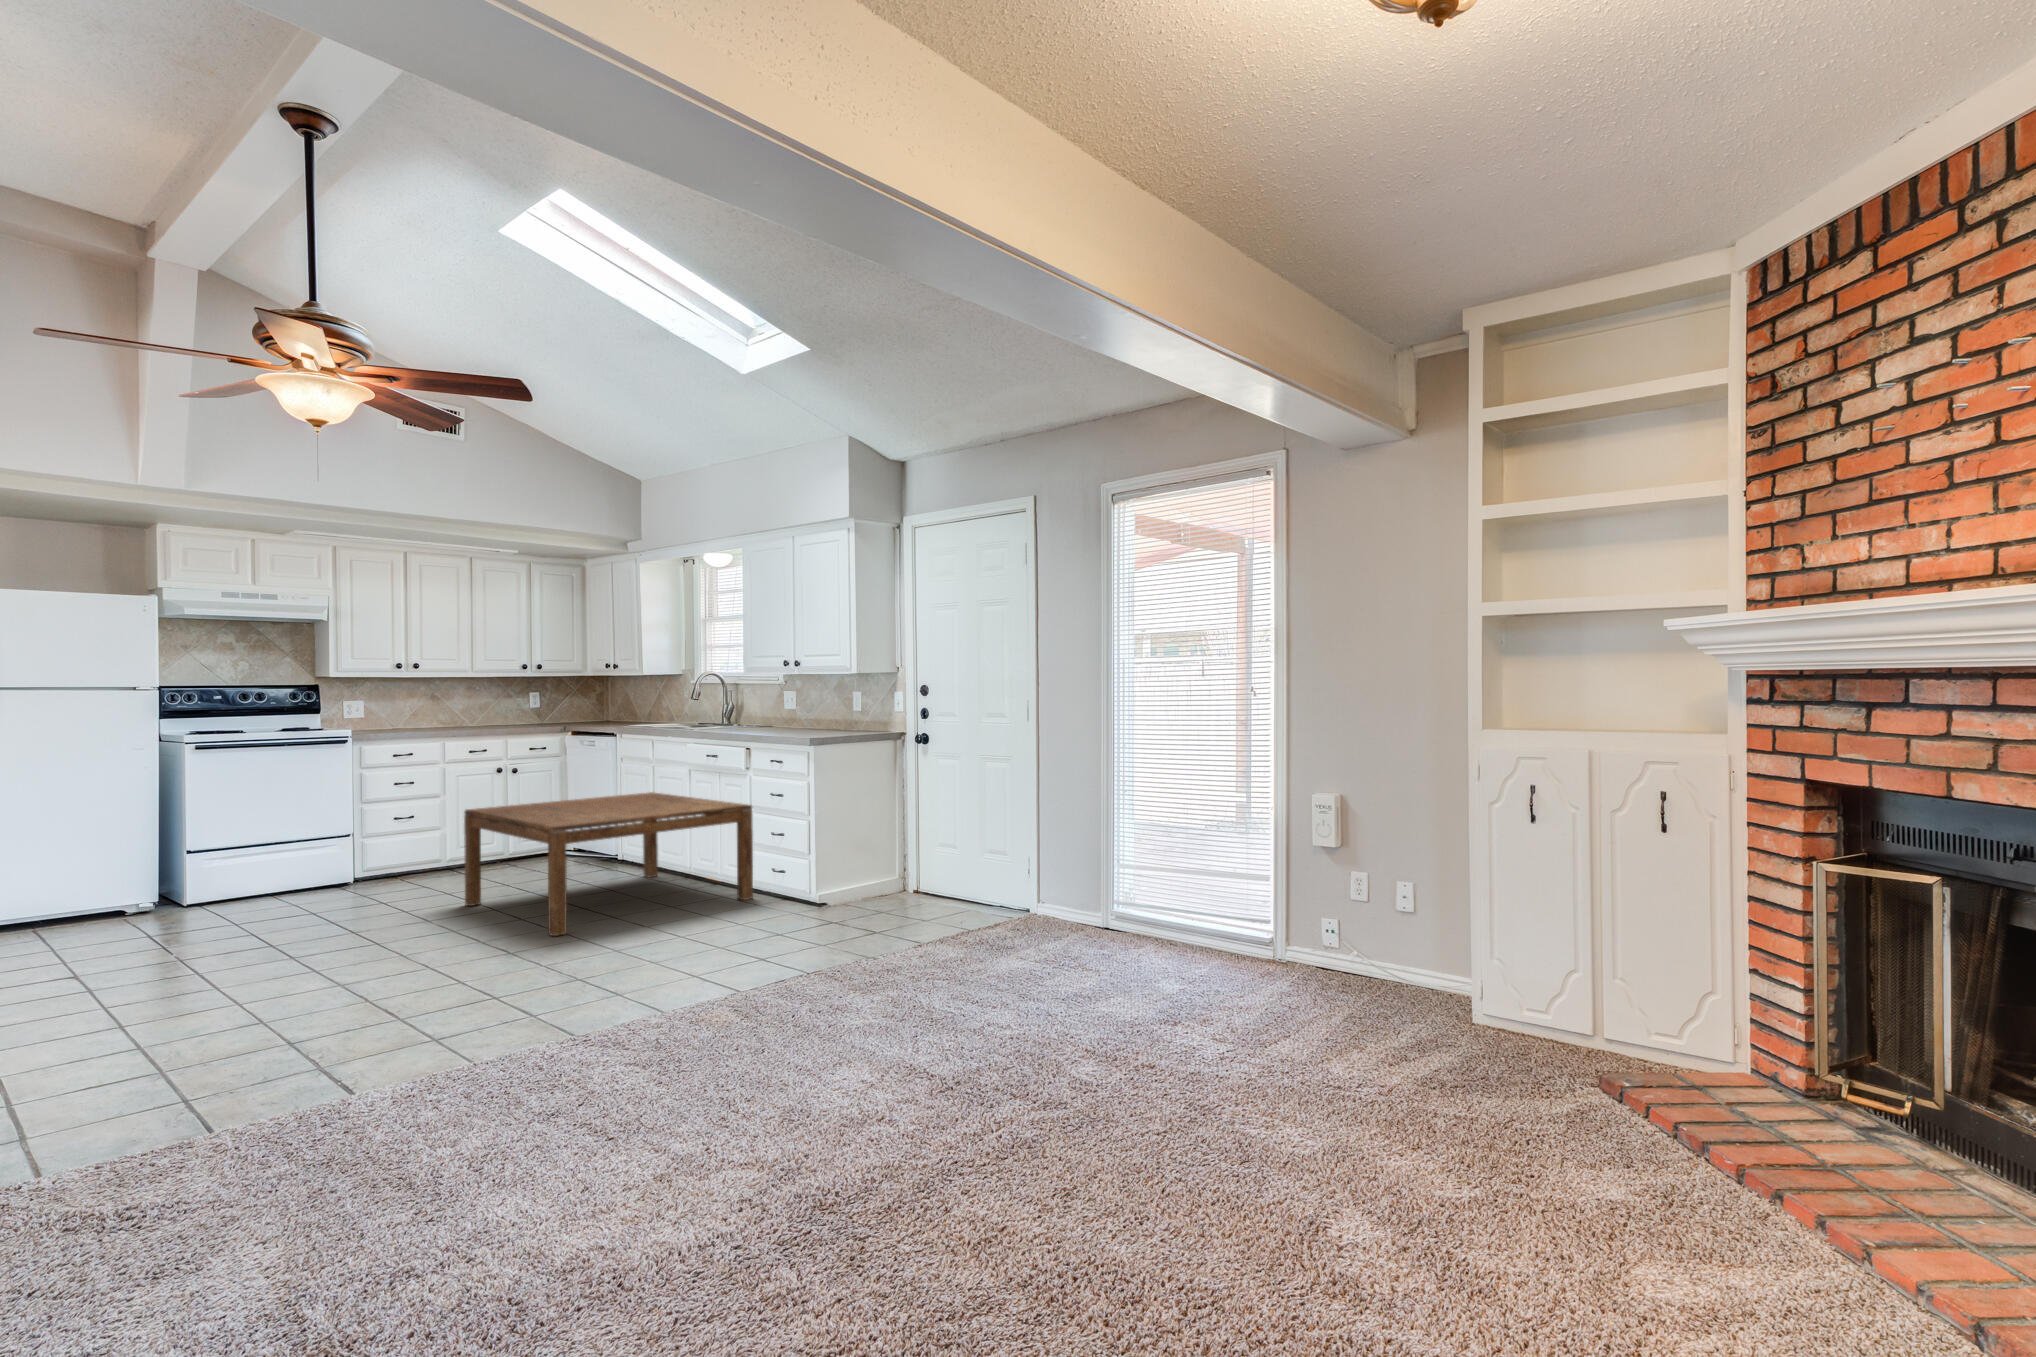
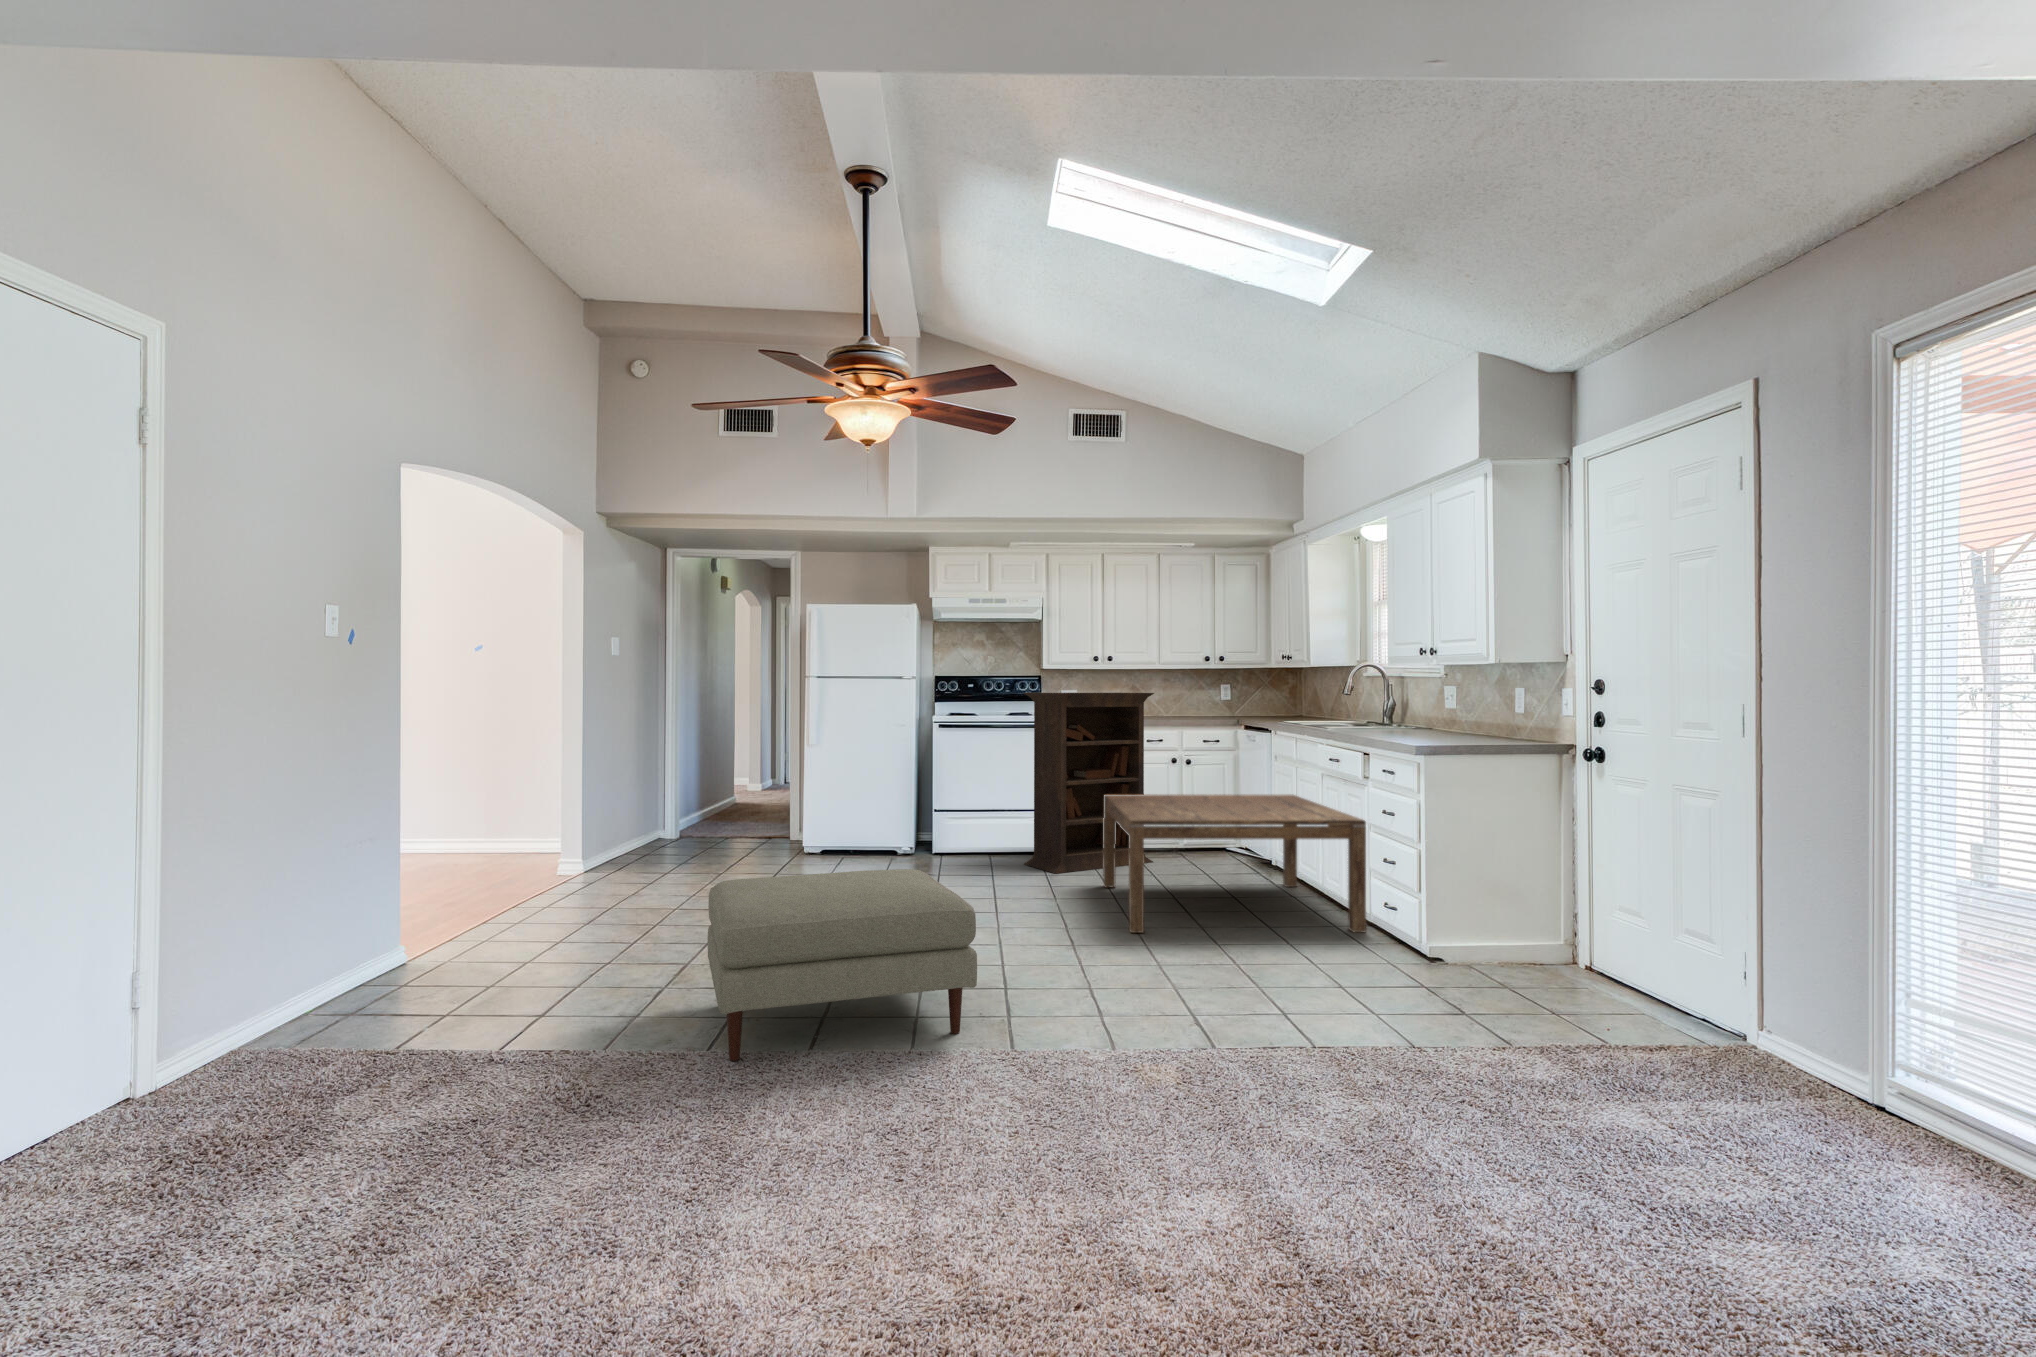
bookcase: none [332,702,490,904] -> present [1024,692,1154,873]
ottoman: none [119,899,520,1131] -> present [707,869,977,1061]

